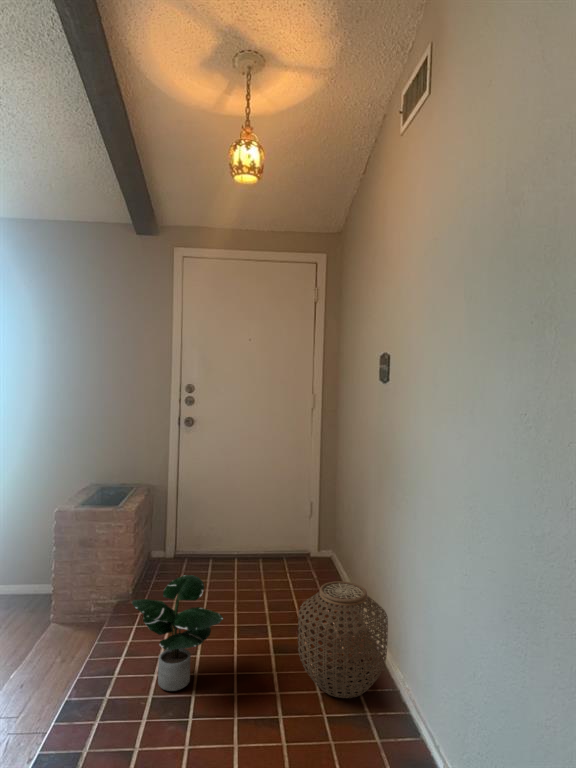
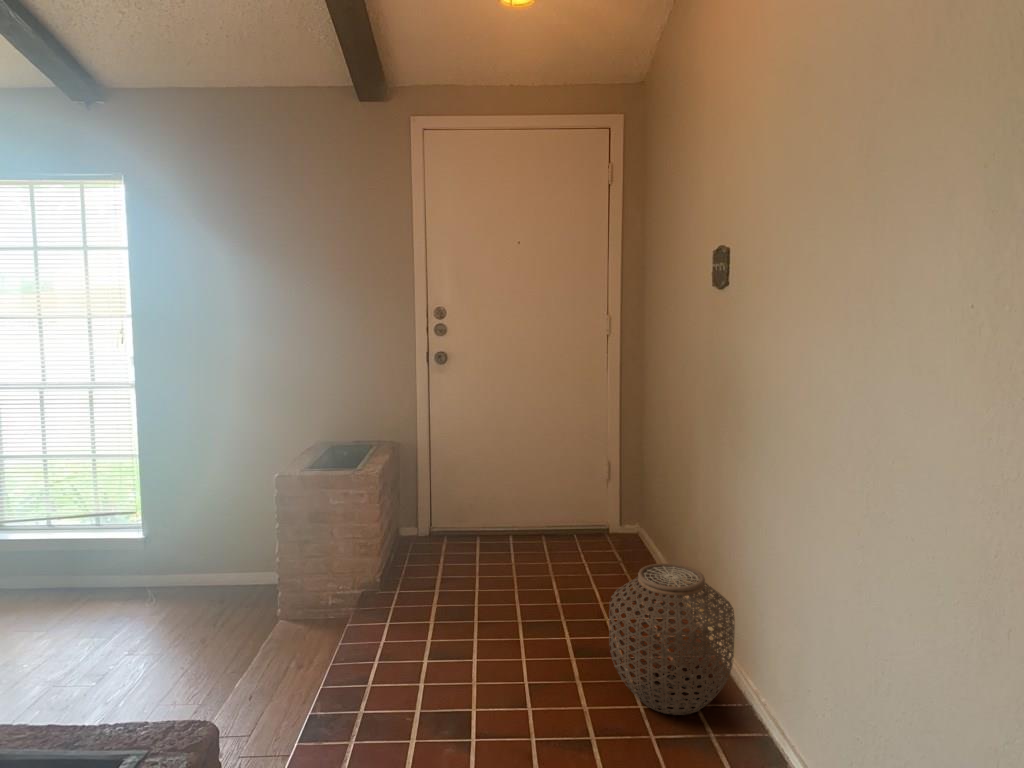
potted plant: present [132,575,223,691] -> none [387,557,509,705]

